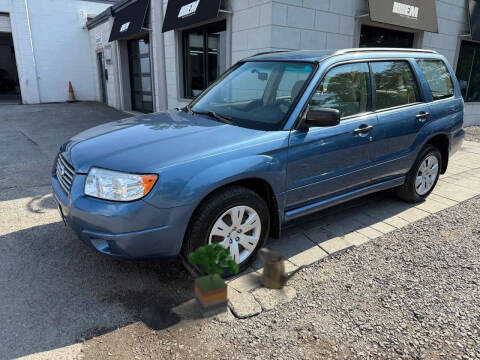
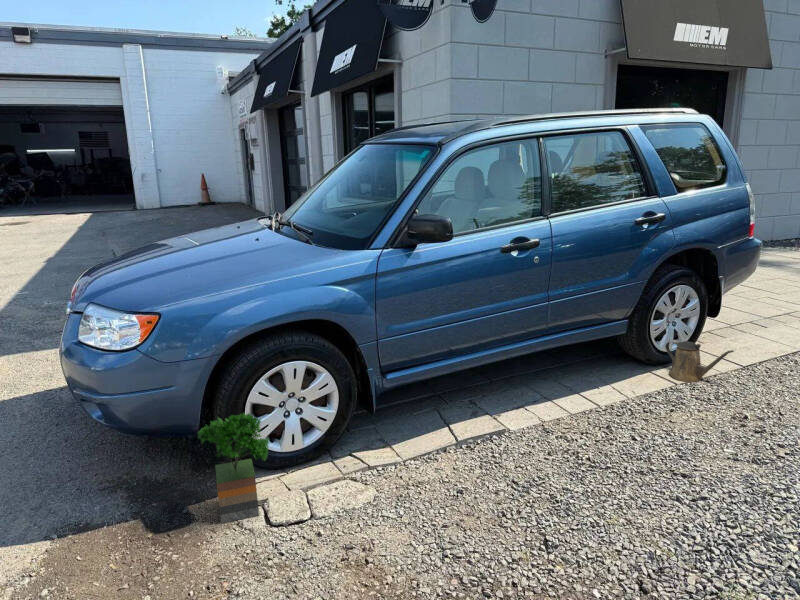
watering can: present [258,248,307,289] -> present [665,340,734,382]

